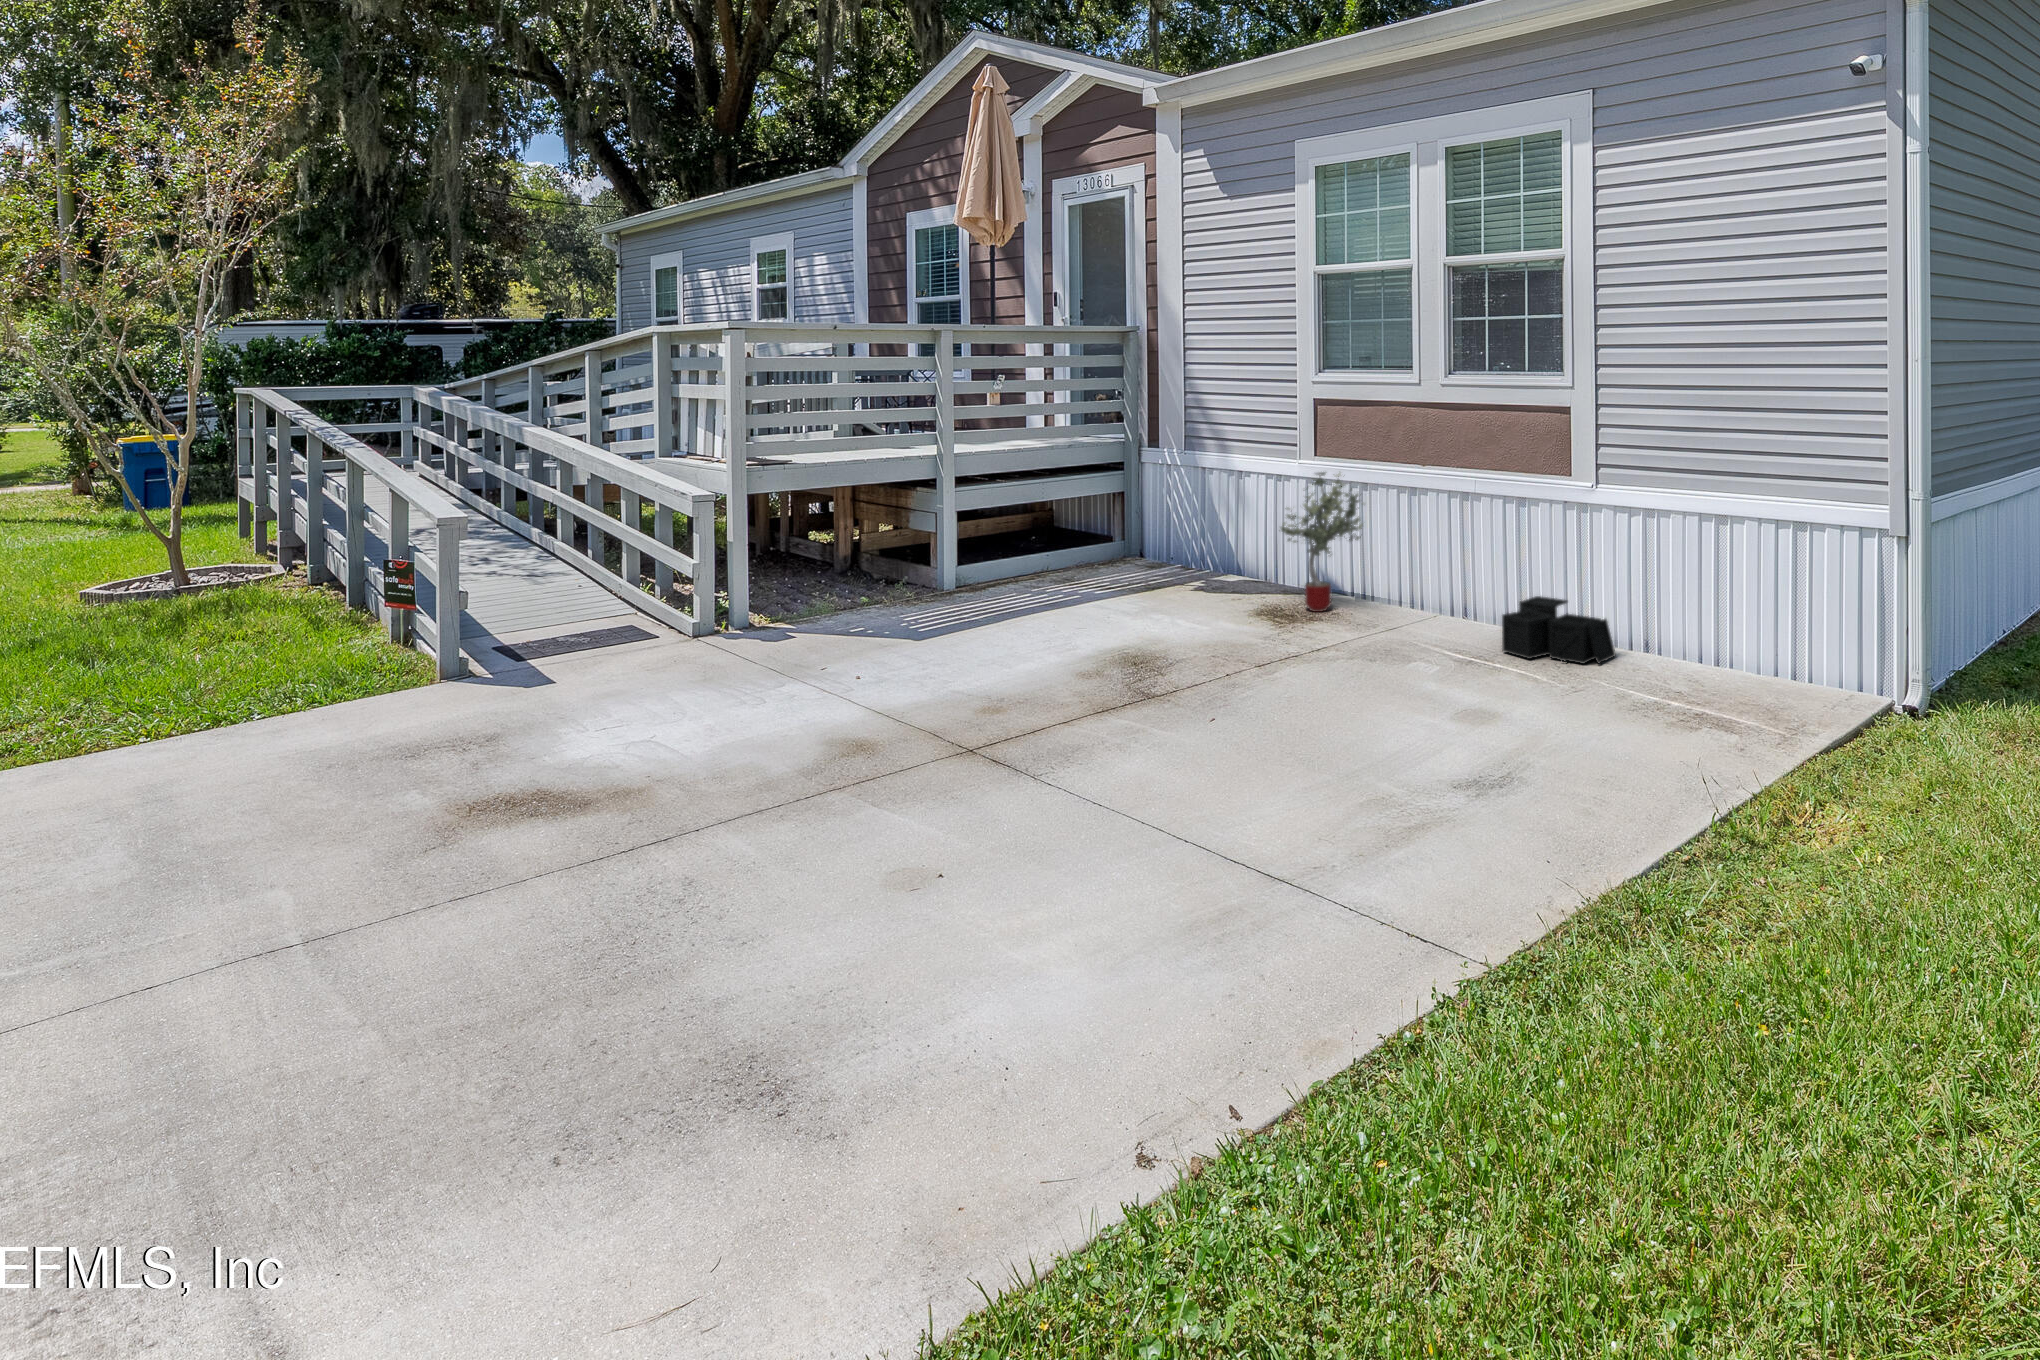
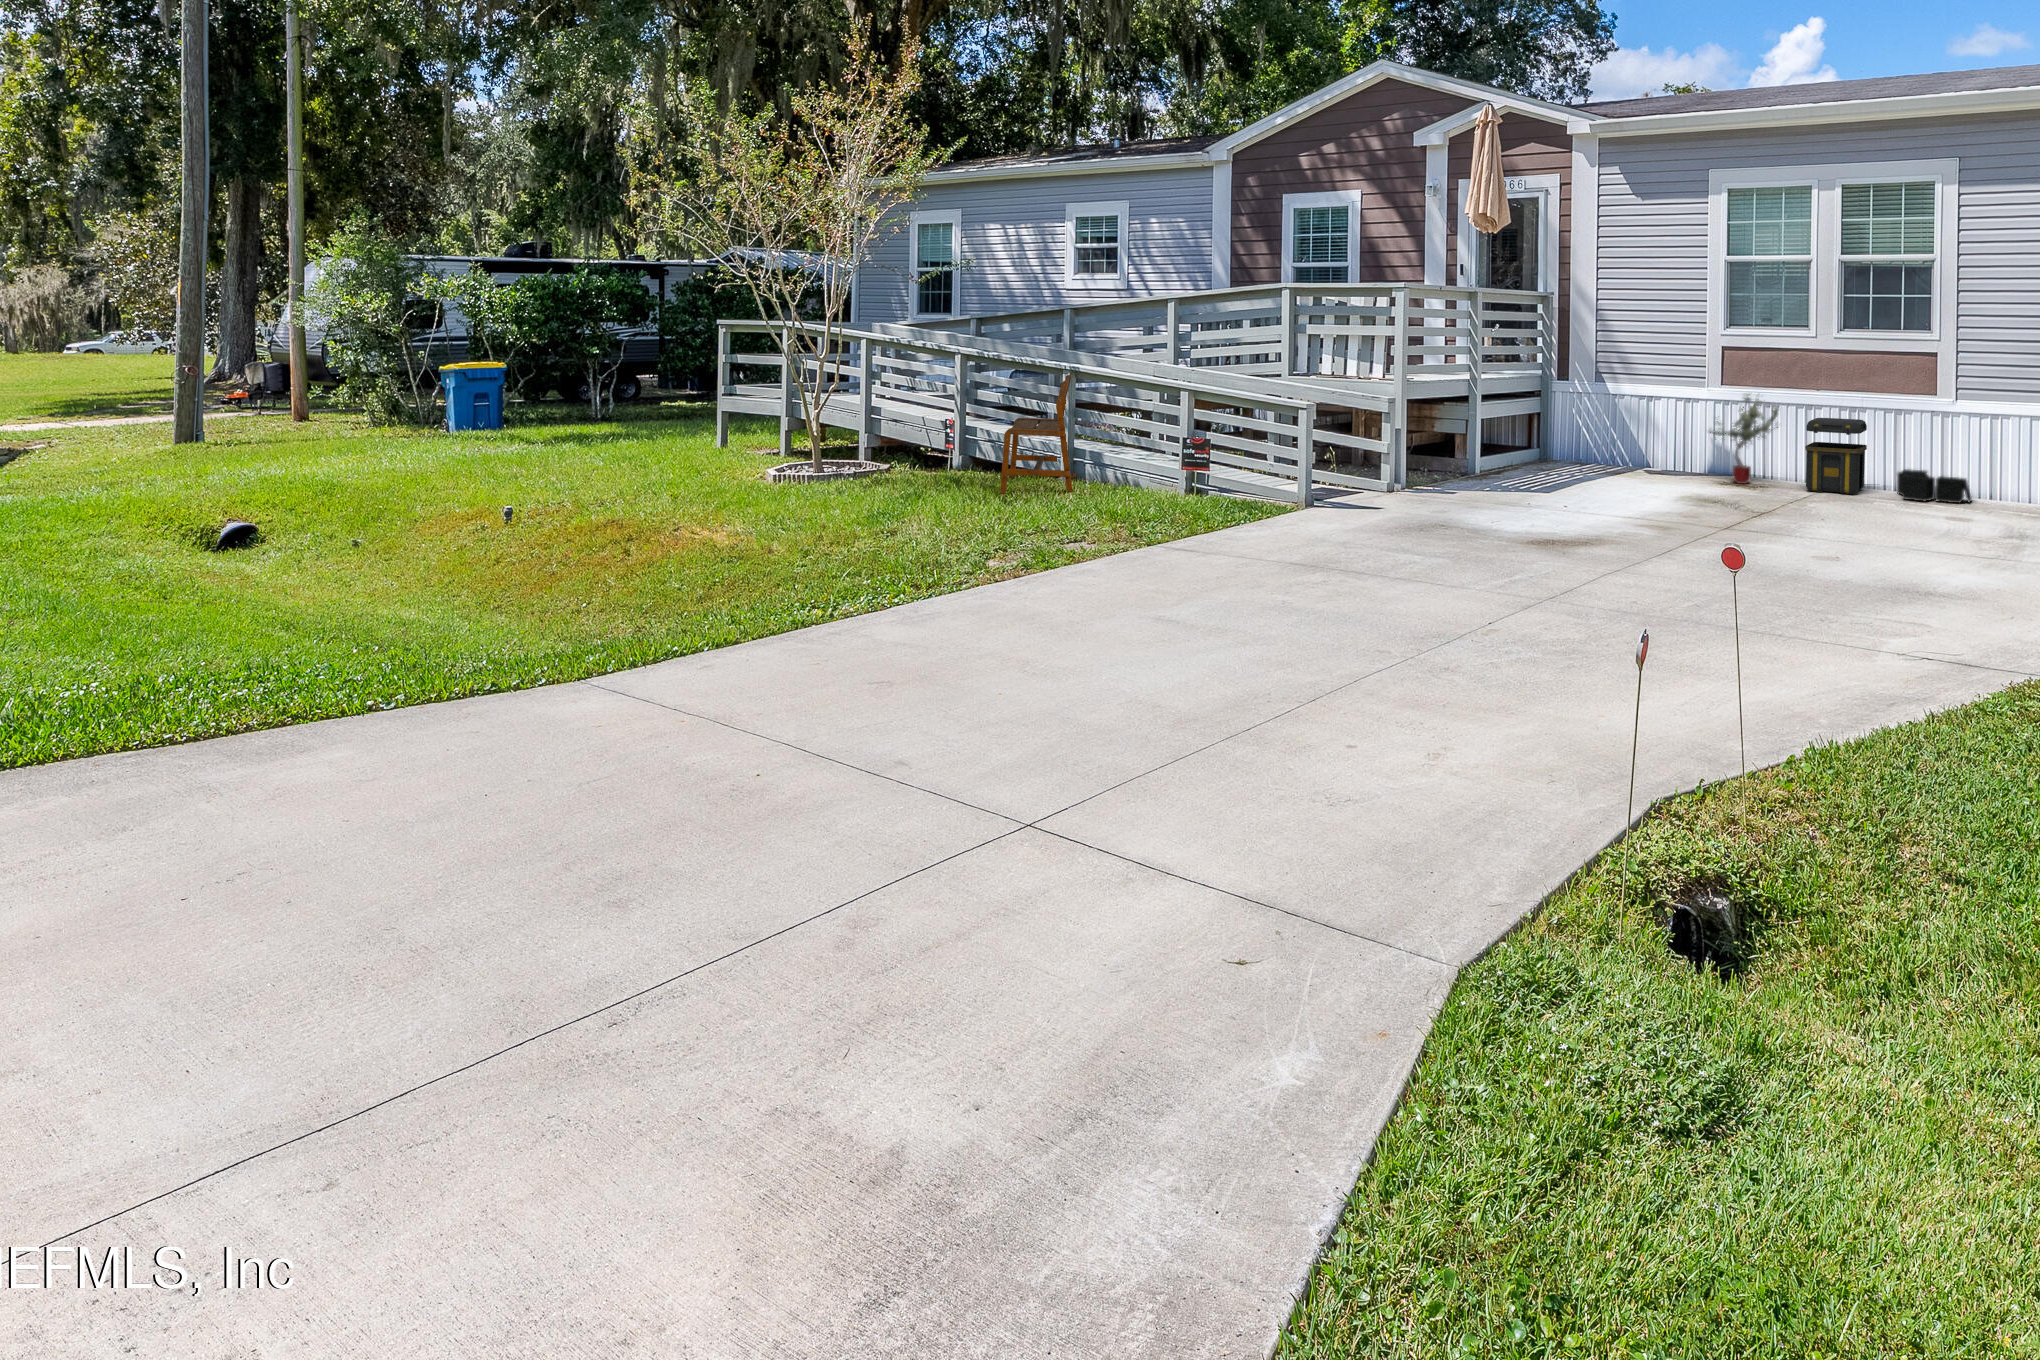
bench: none [230,454,438,630] -> present [1000,375,1076,493]
toolbox: none [1379,511,1483,638] -> present [1805,418,1867,494]

